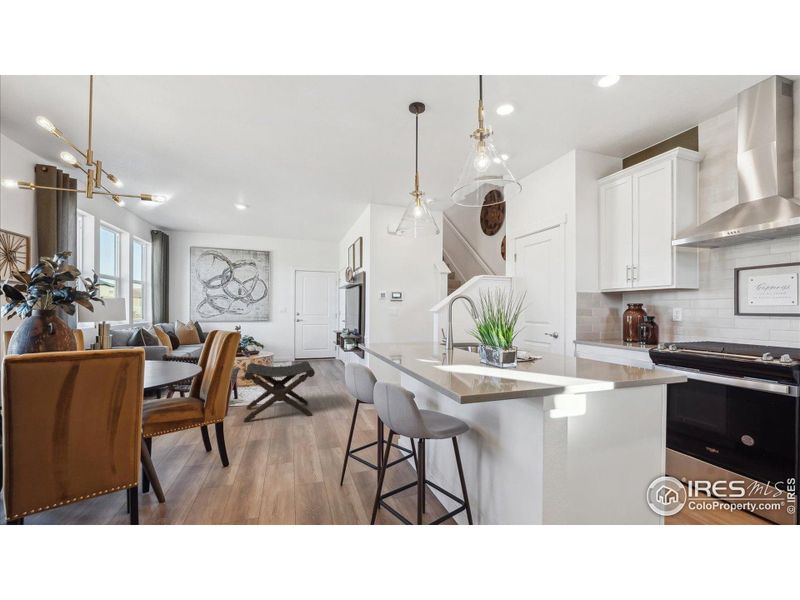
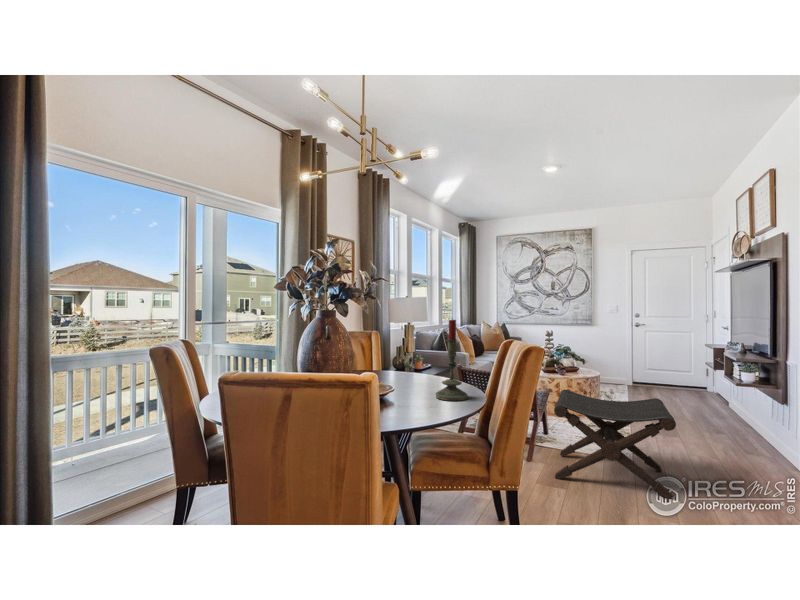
candle: none [161,313,187,371] -> present [436,319,467,401]

